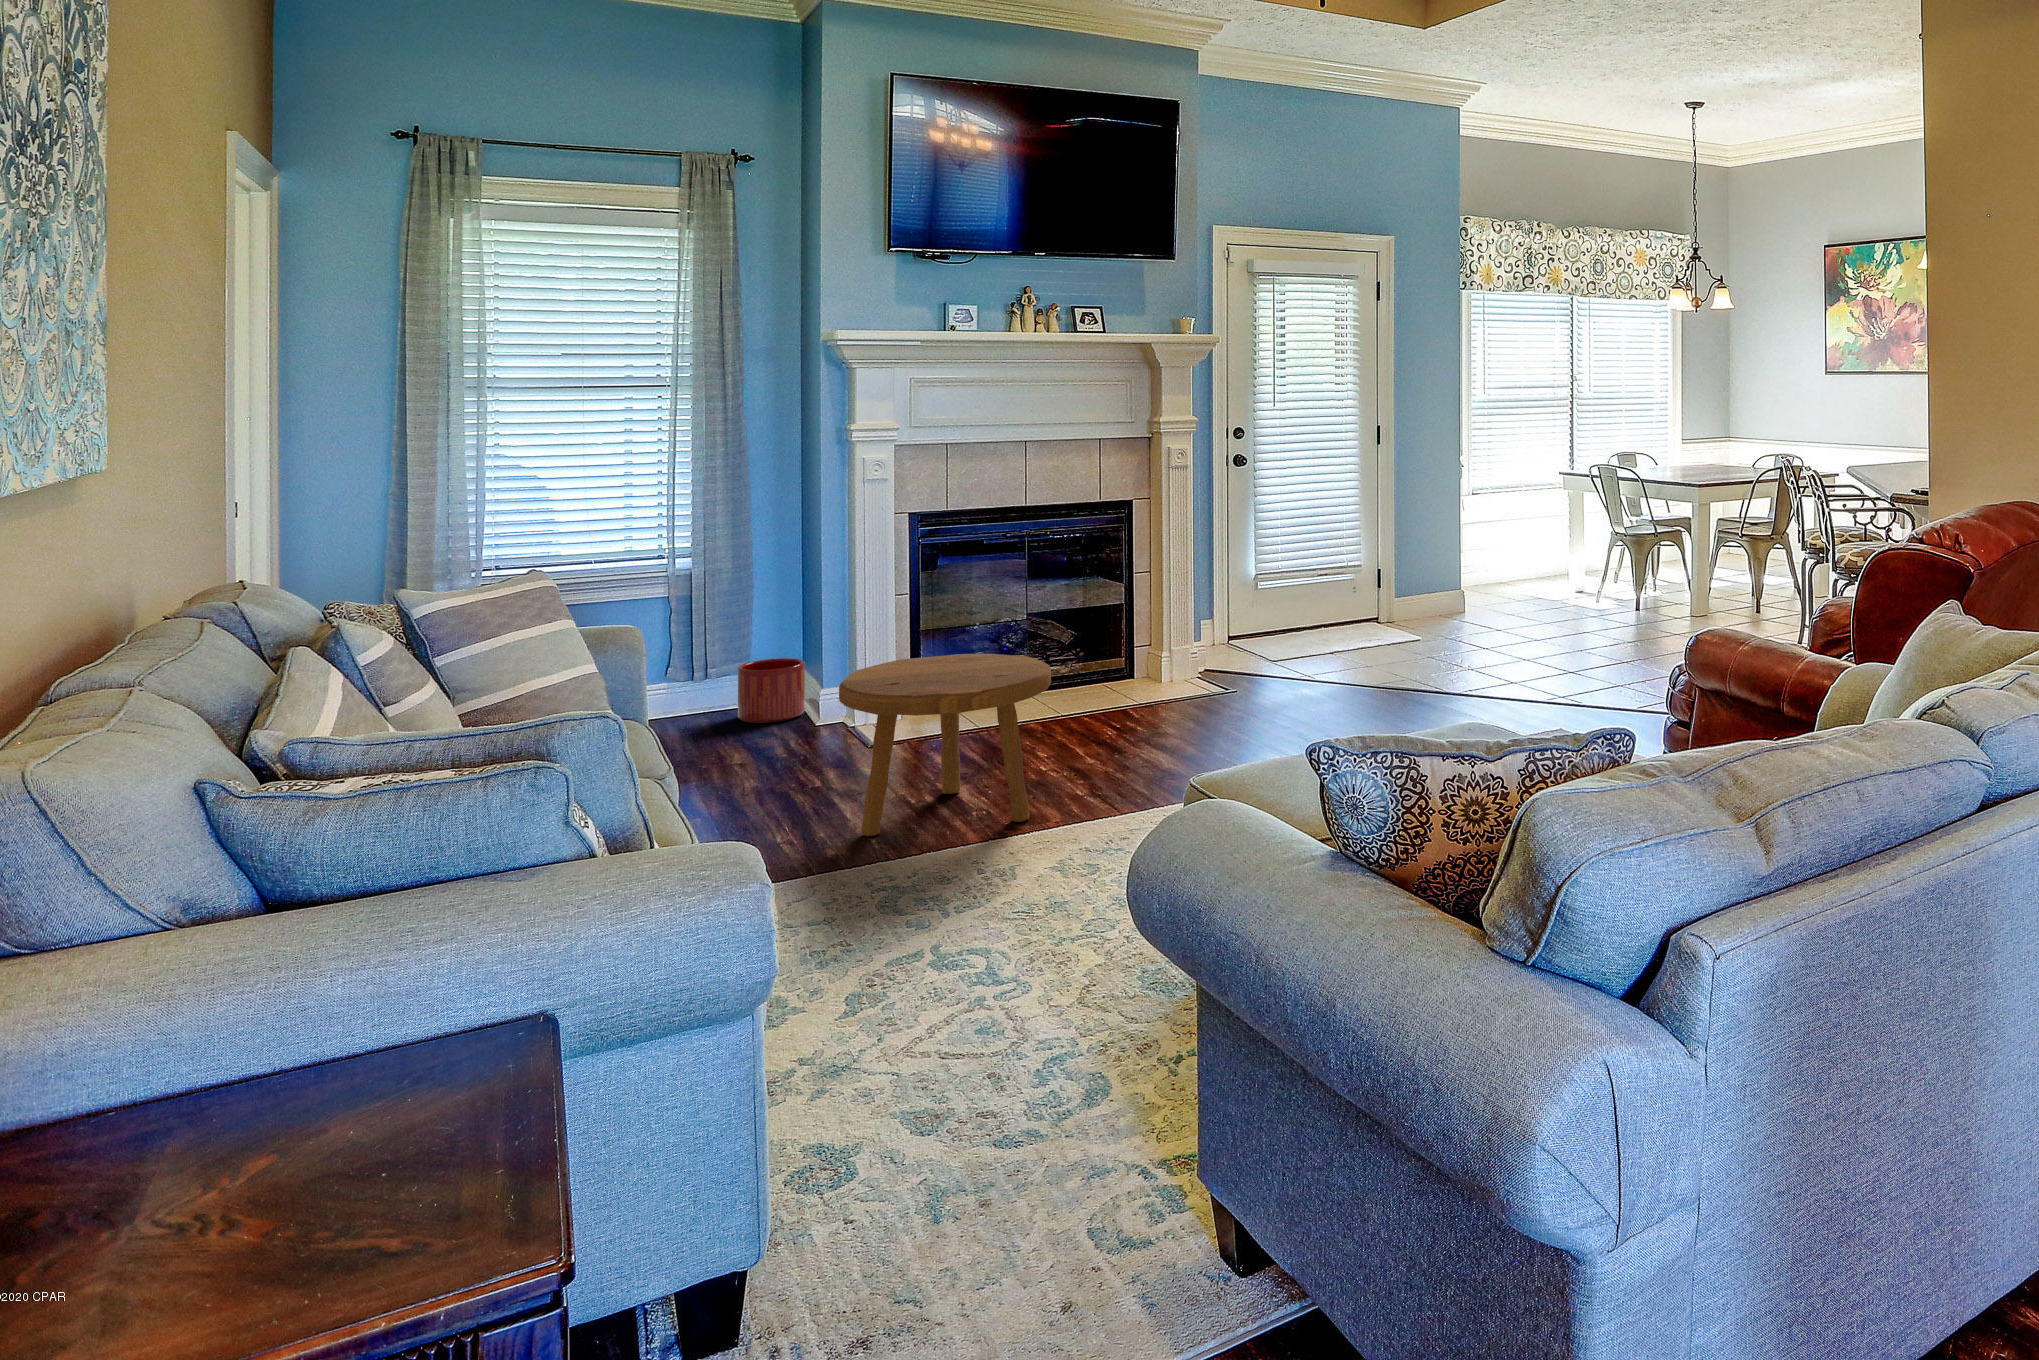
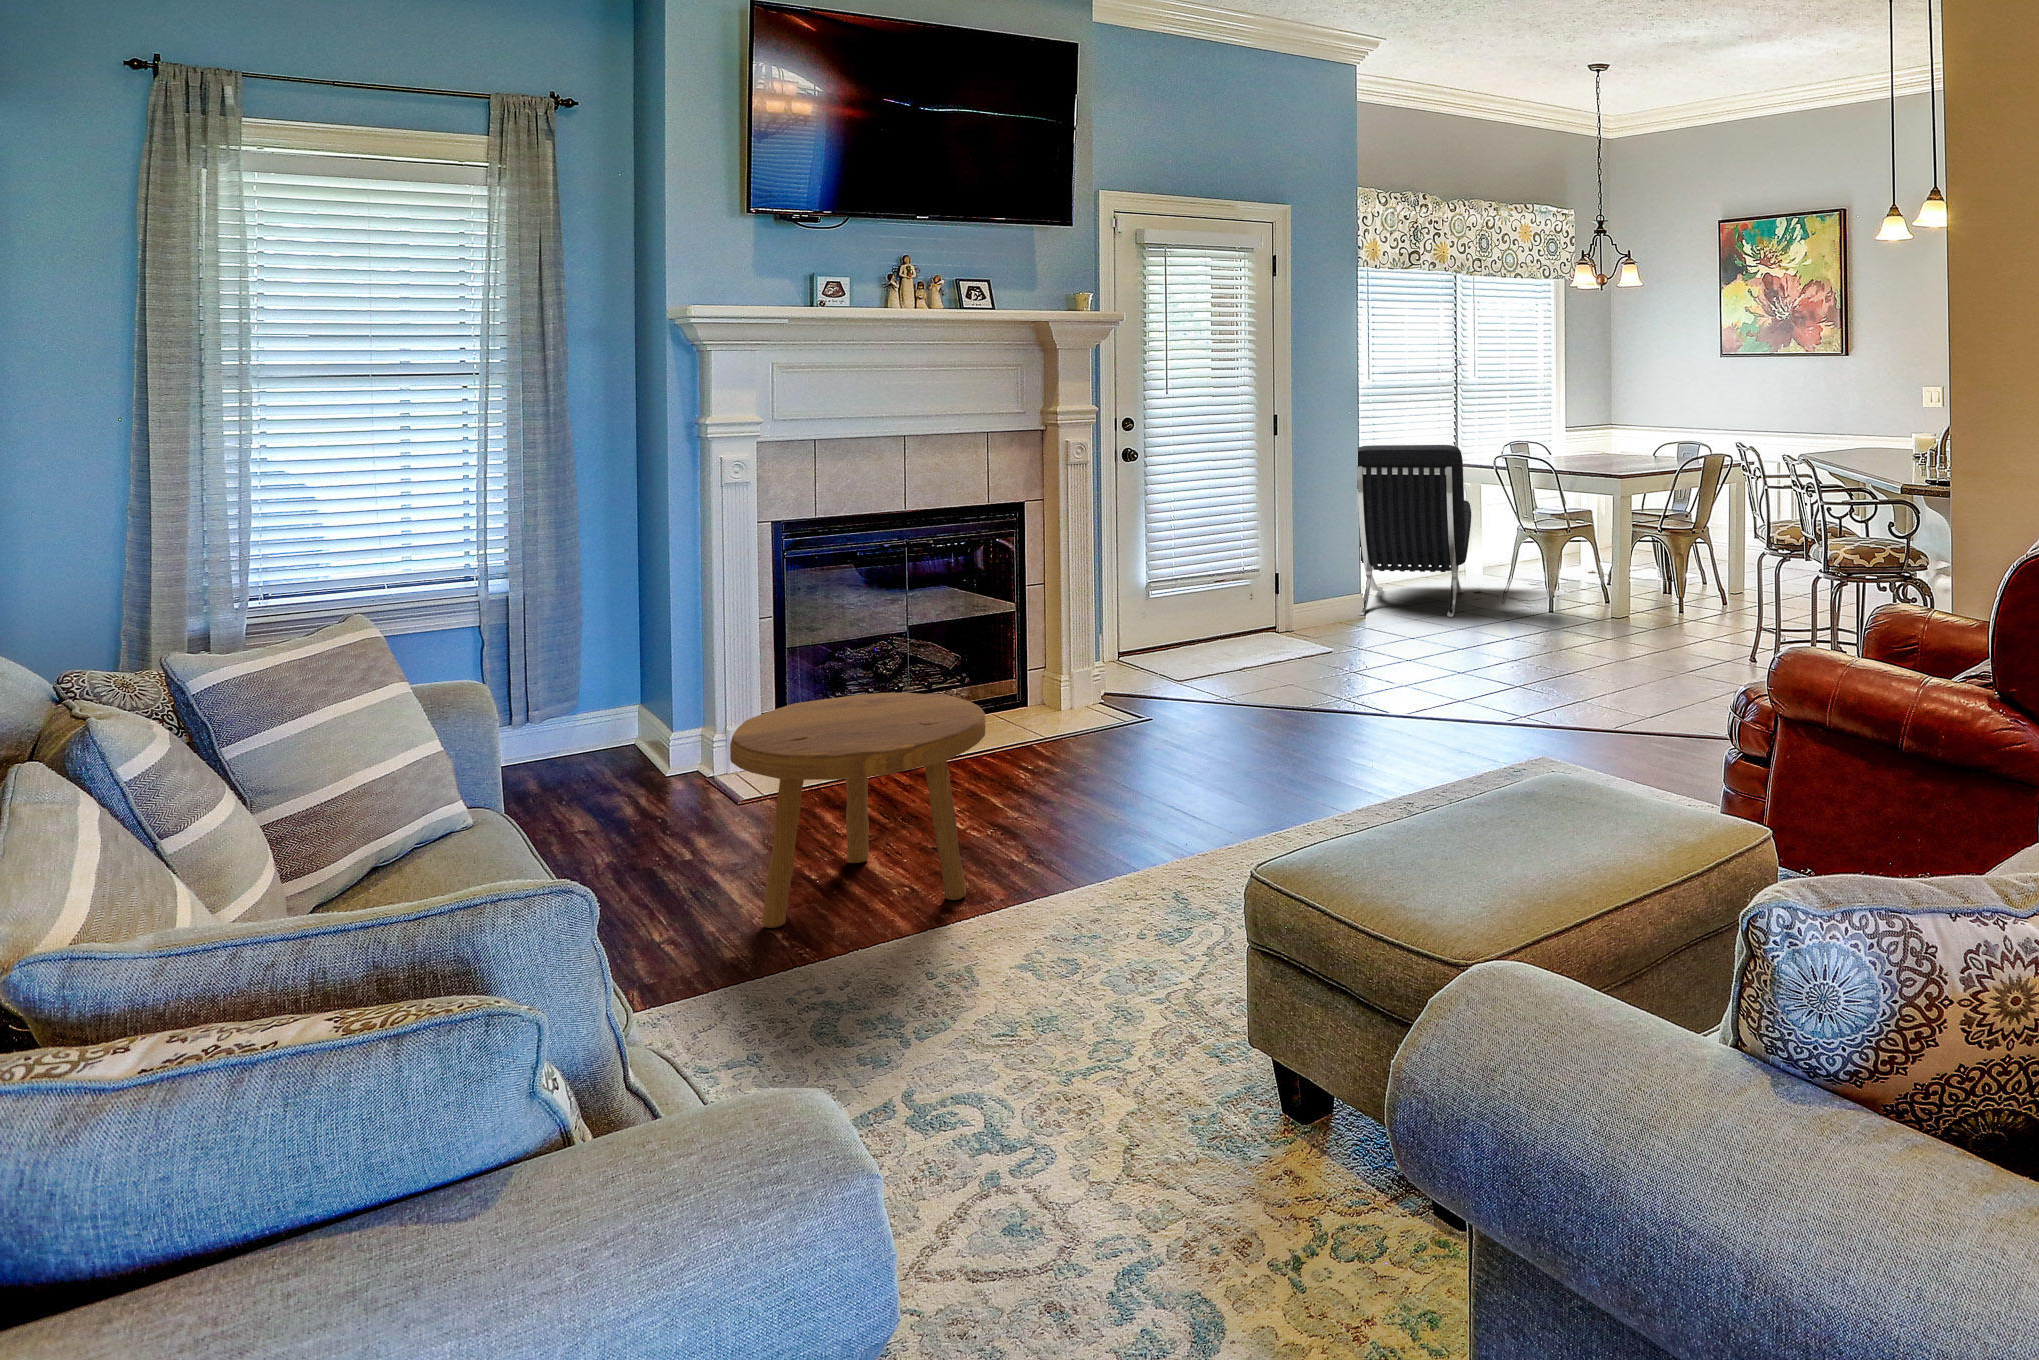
lounge chair: none [1458,457,1579,617] -> present [1357,445,1471,617]
planter: present [738,658,805,723] -> none [570,693,650,772]

